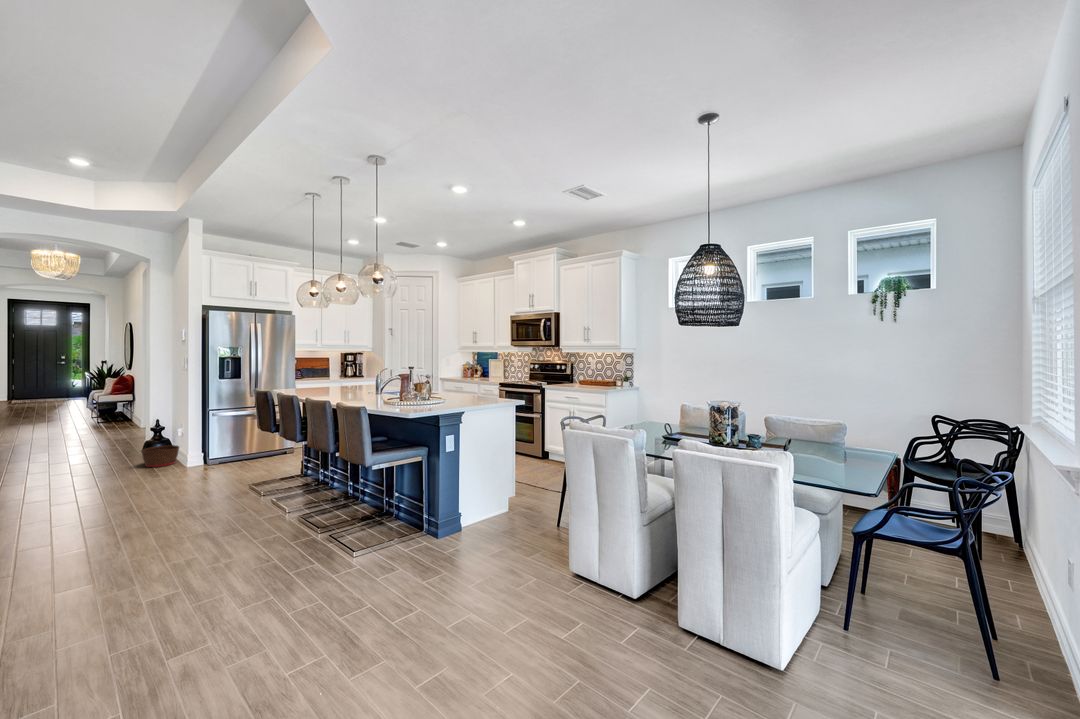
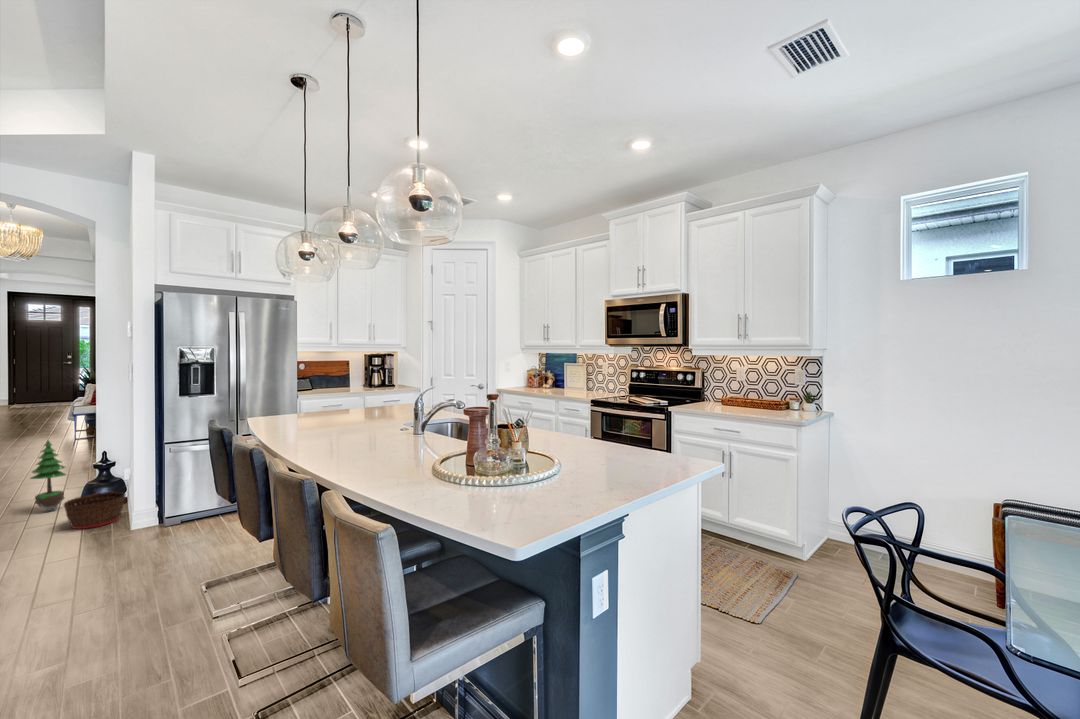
potted tree: none [109,410,132,460] -> present [31,440,66,510]

